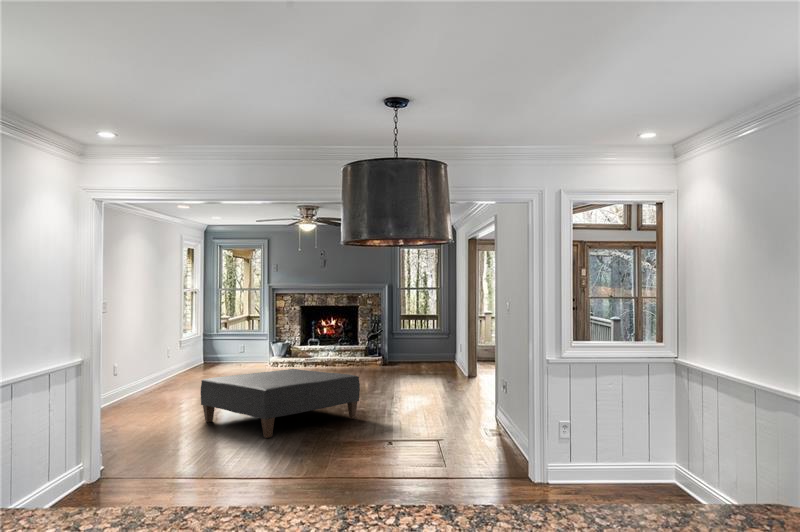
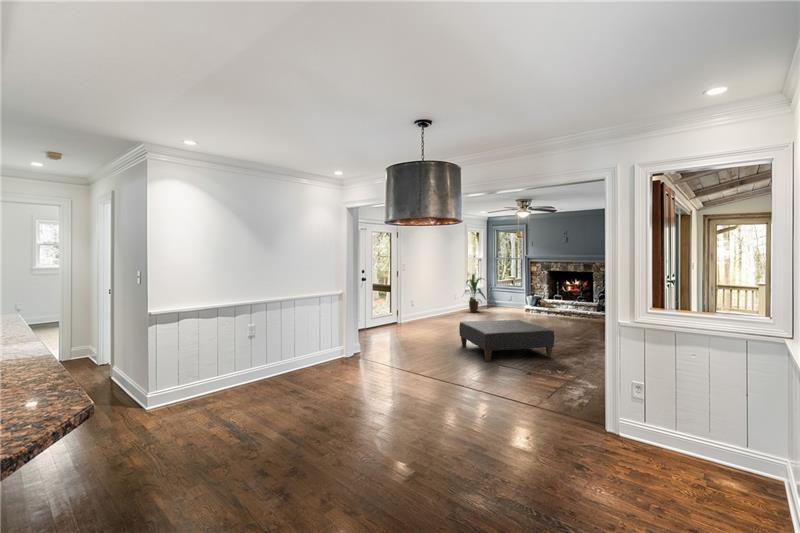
house plant: none [170,311,213,374] -> present [465,274,486,312]

